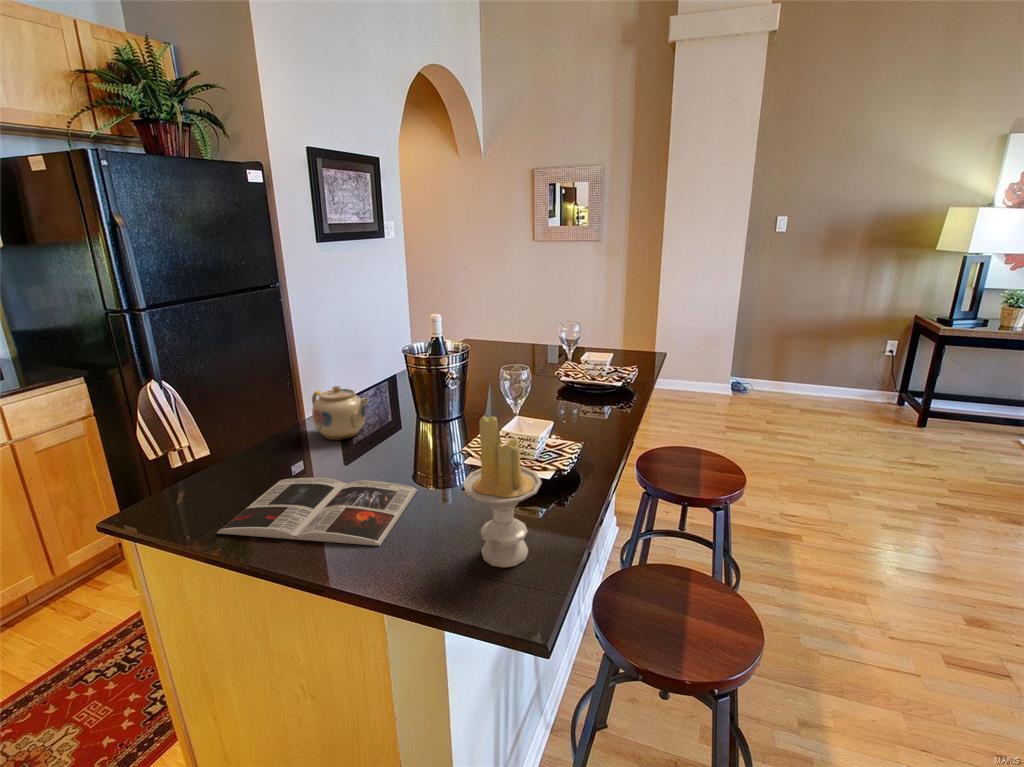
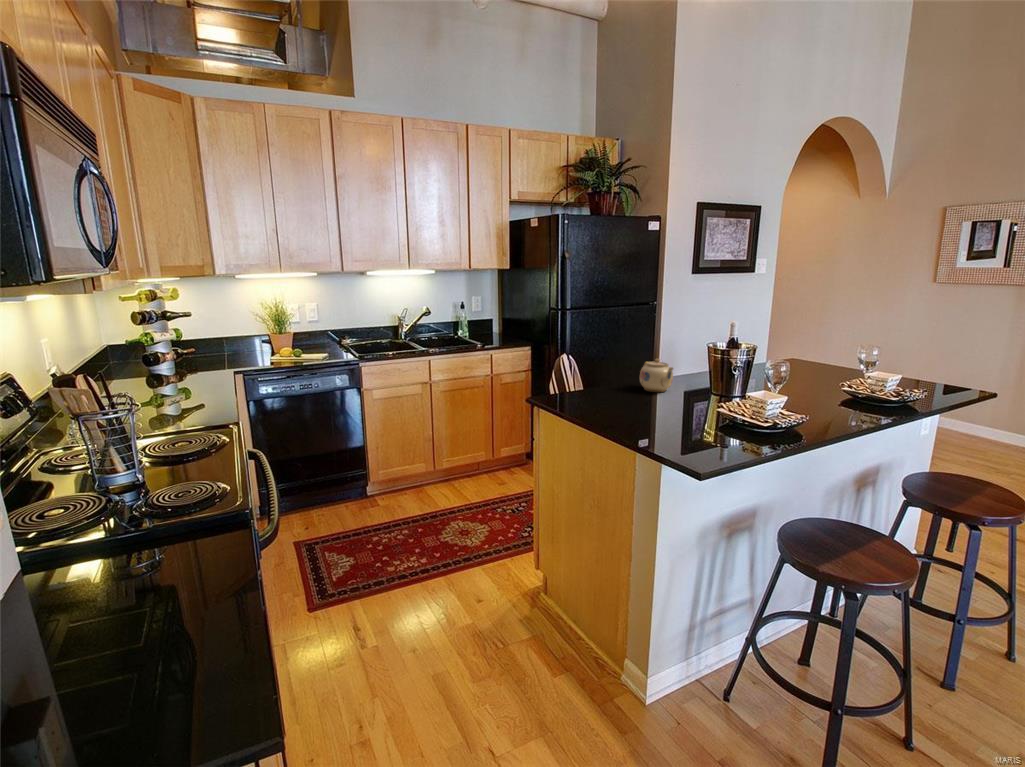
candle: present [463,416,542,567] -> none [690,361,738,451]
magazine: present [217,478,417,546] -> none [574,399,682,430]

